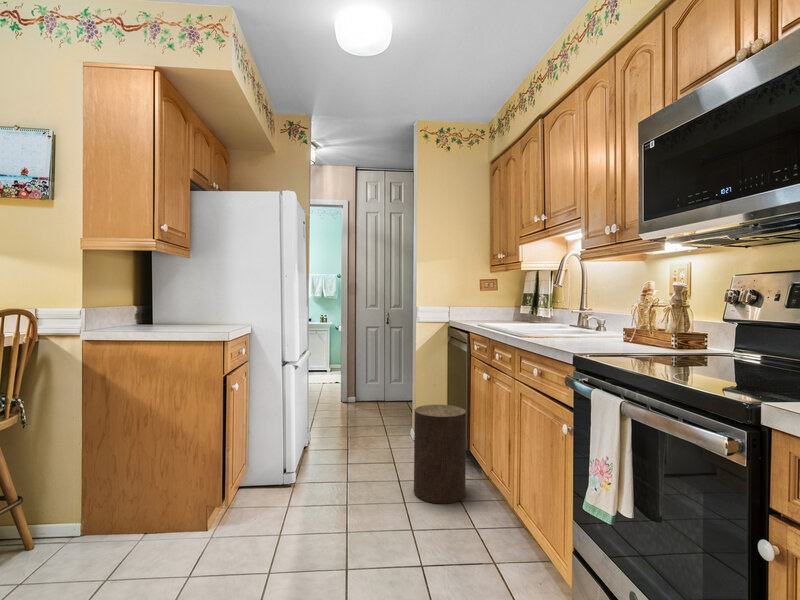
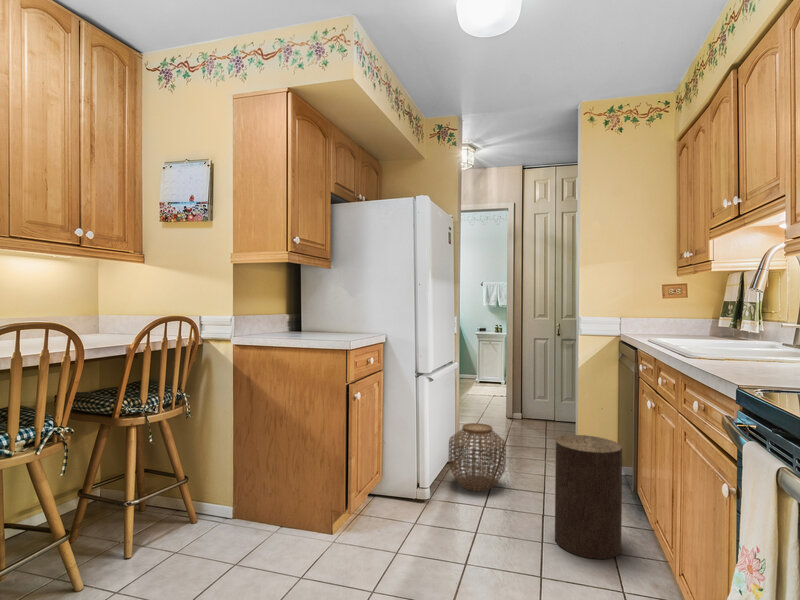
woven basket: none [311,405,363,466] -> present [449,423,506,491]

